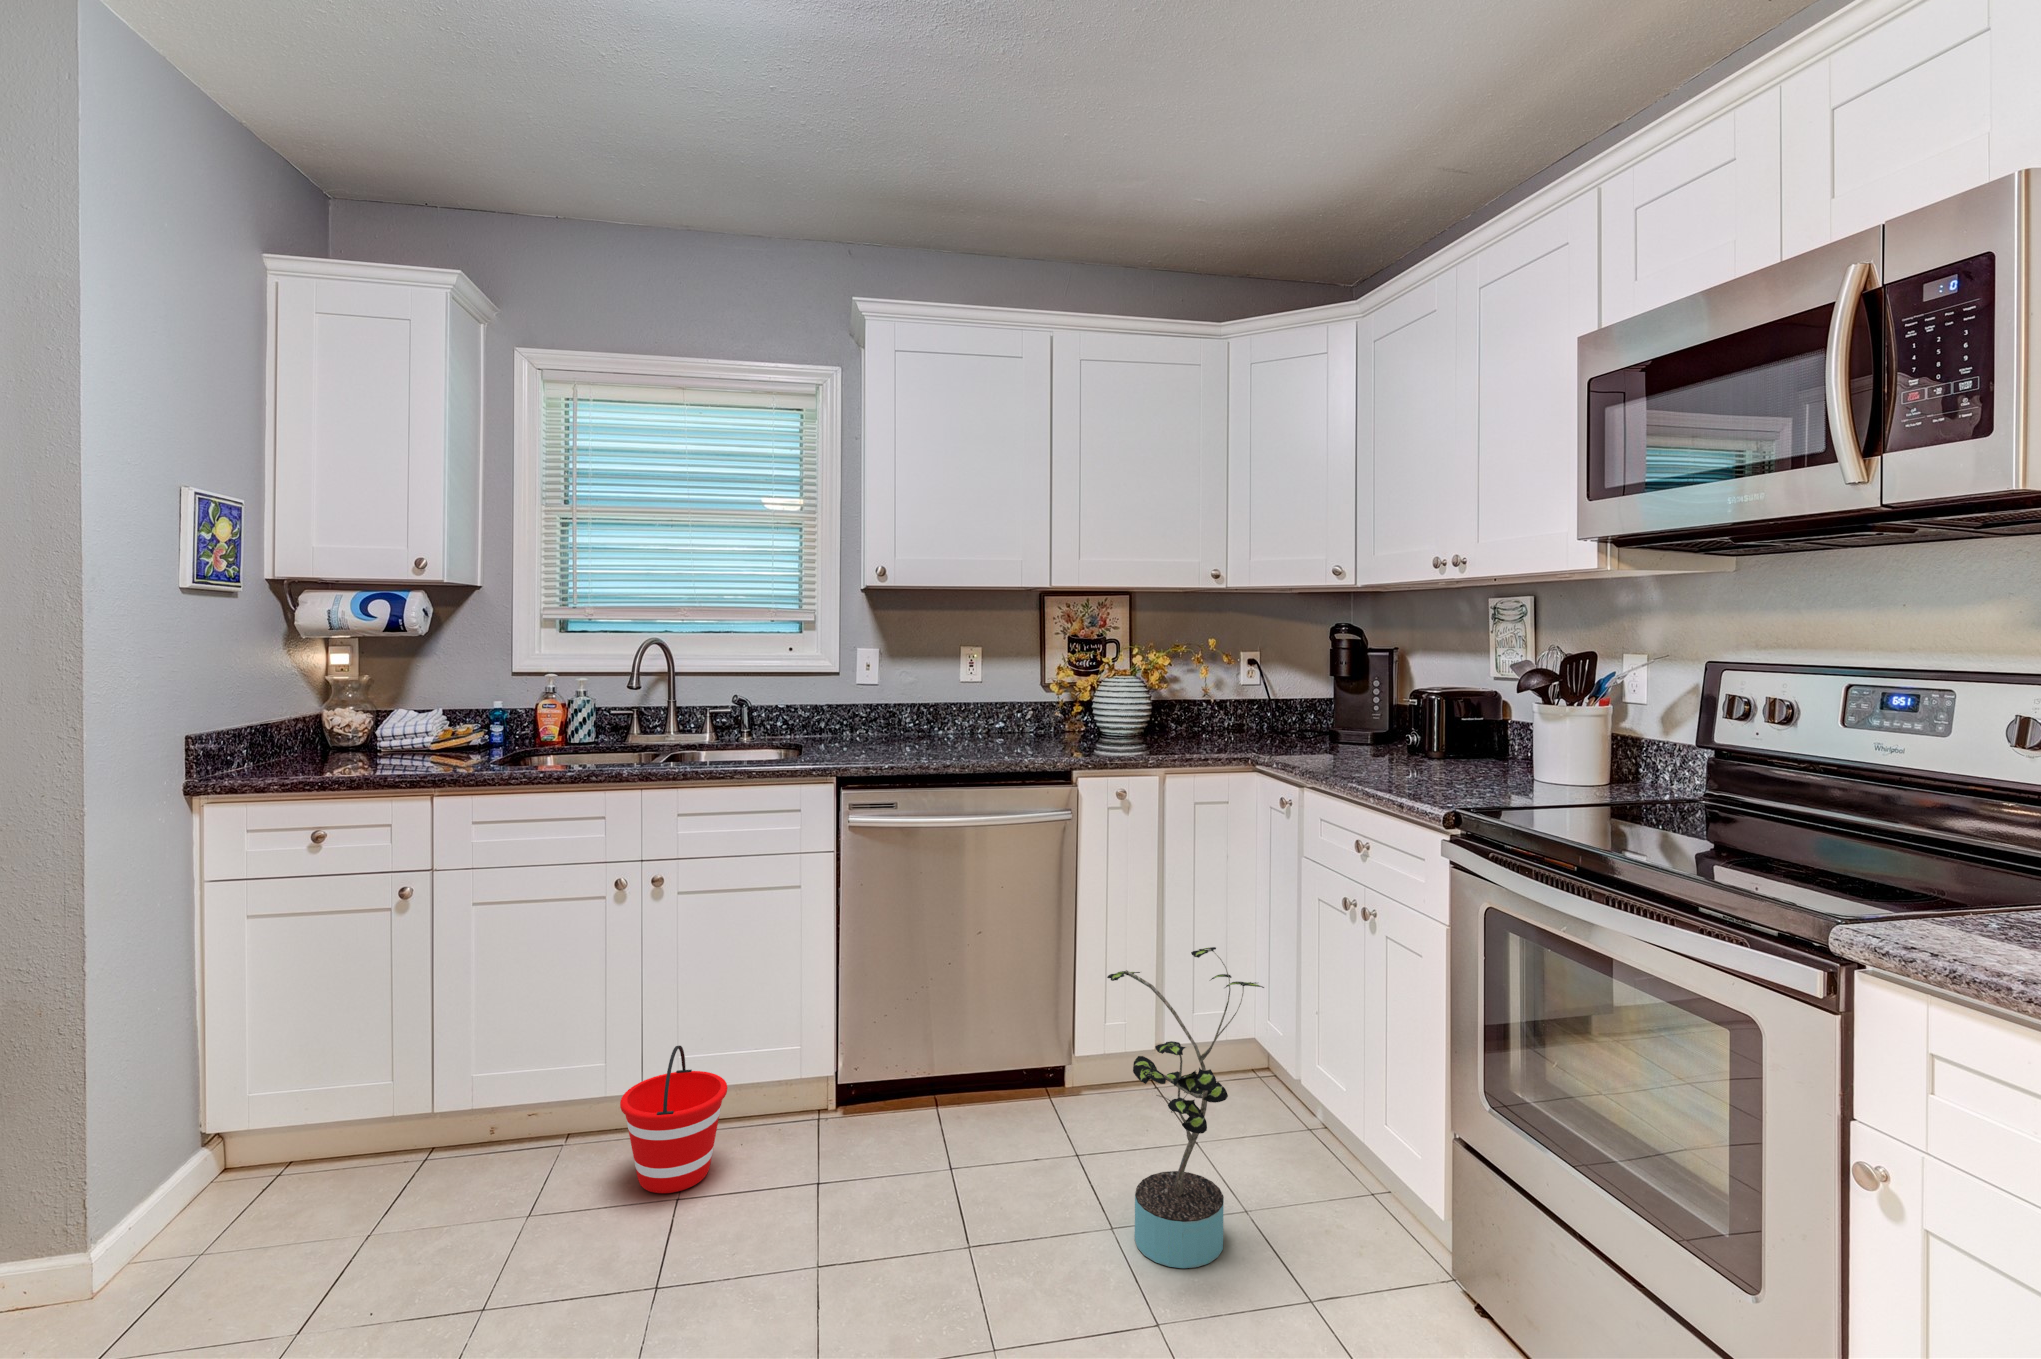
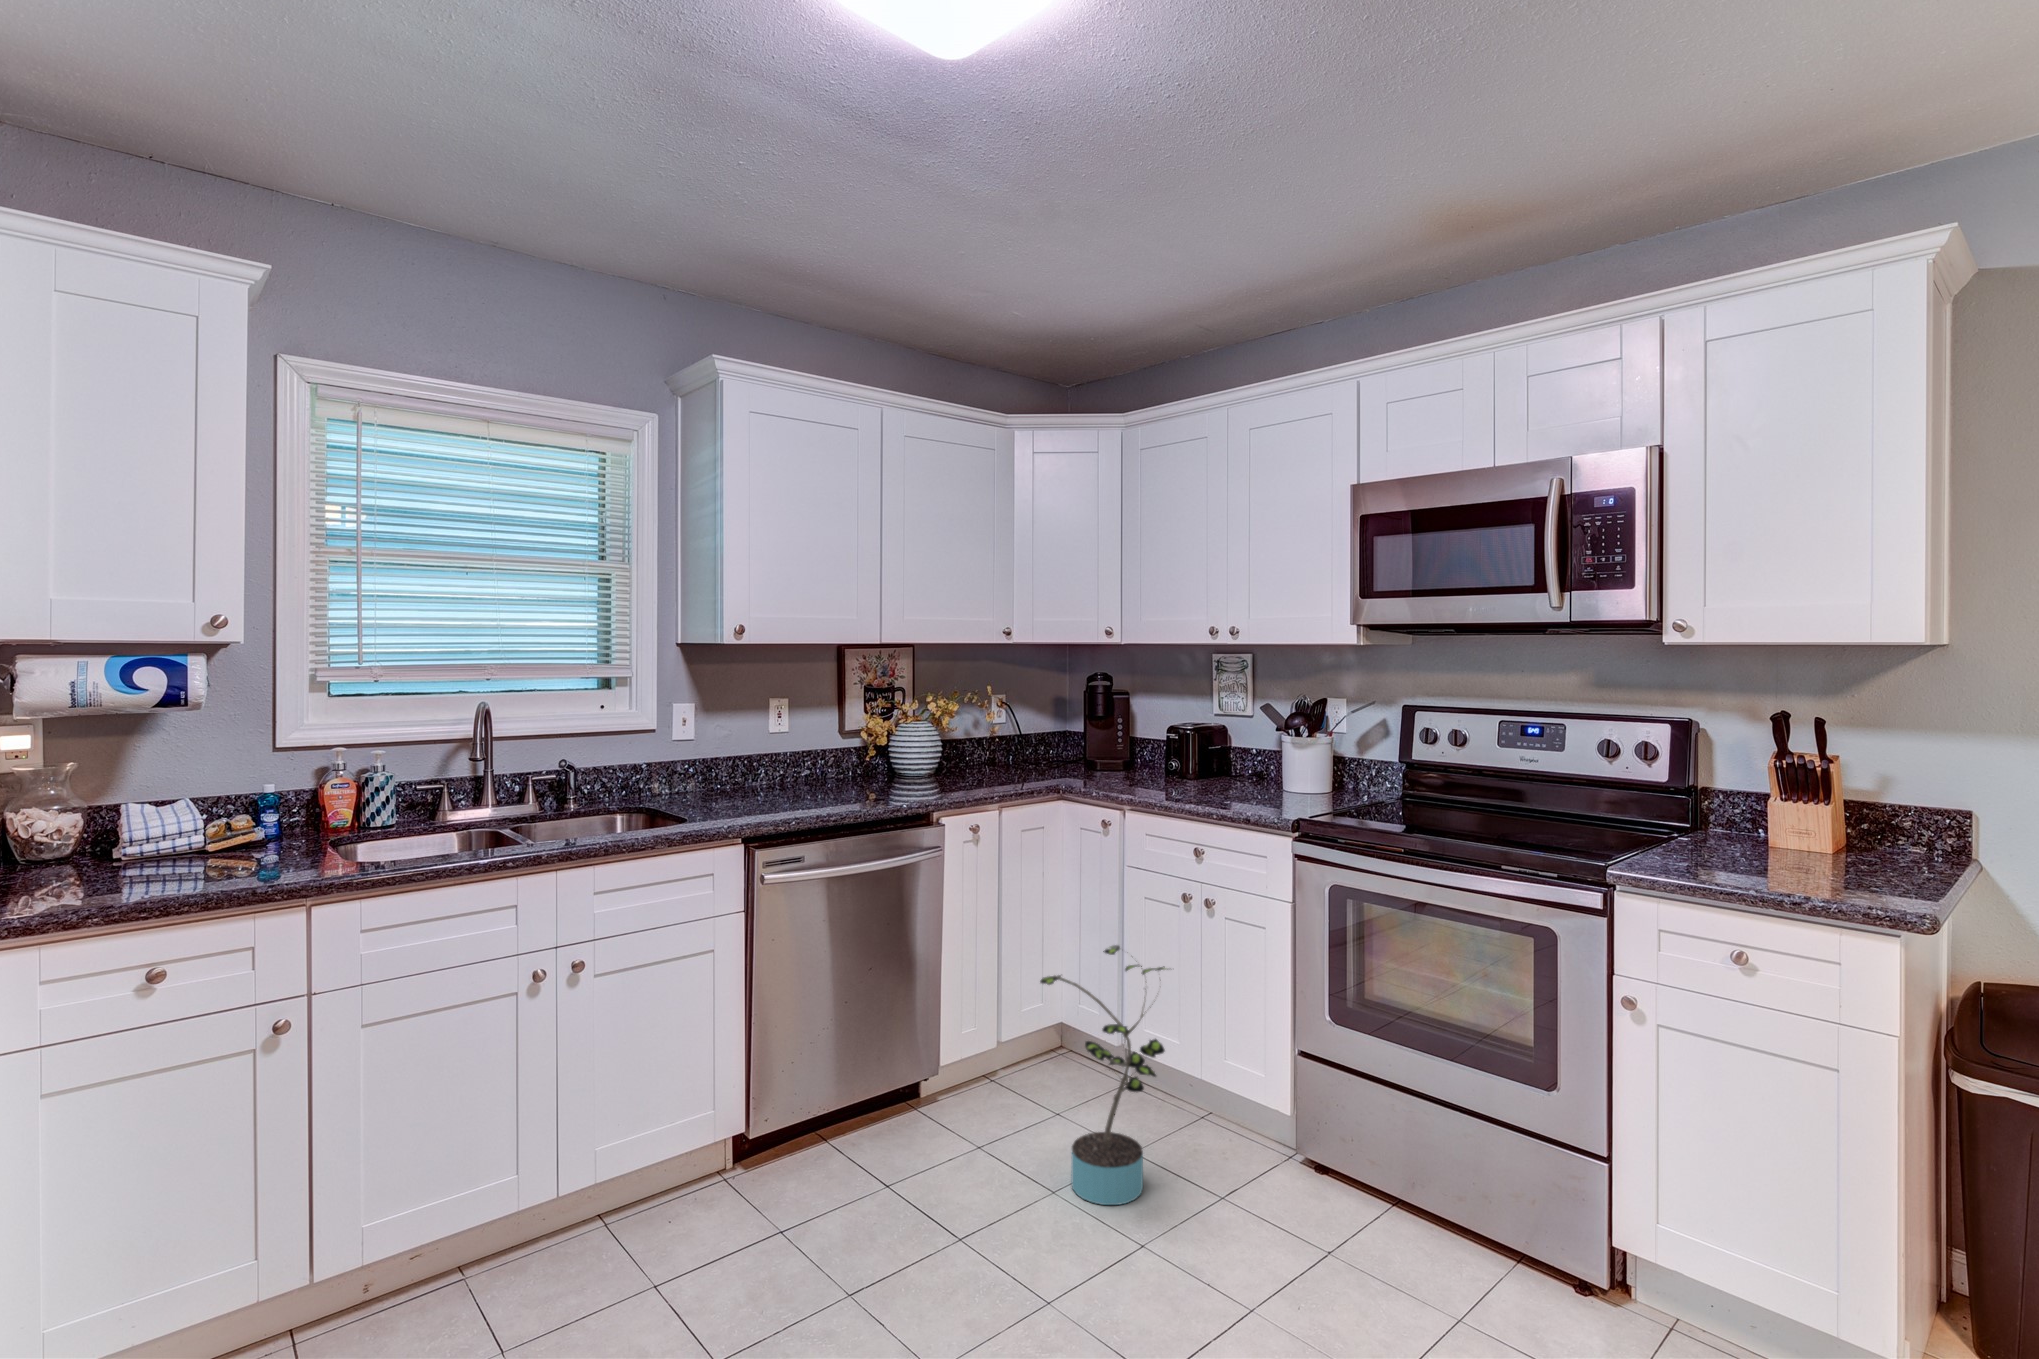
bucket: present [620,1046,728,1193] -> none [569,1128,679,1282]

